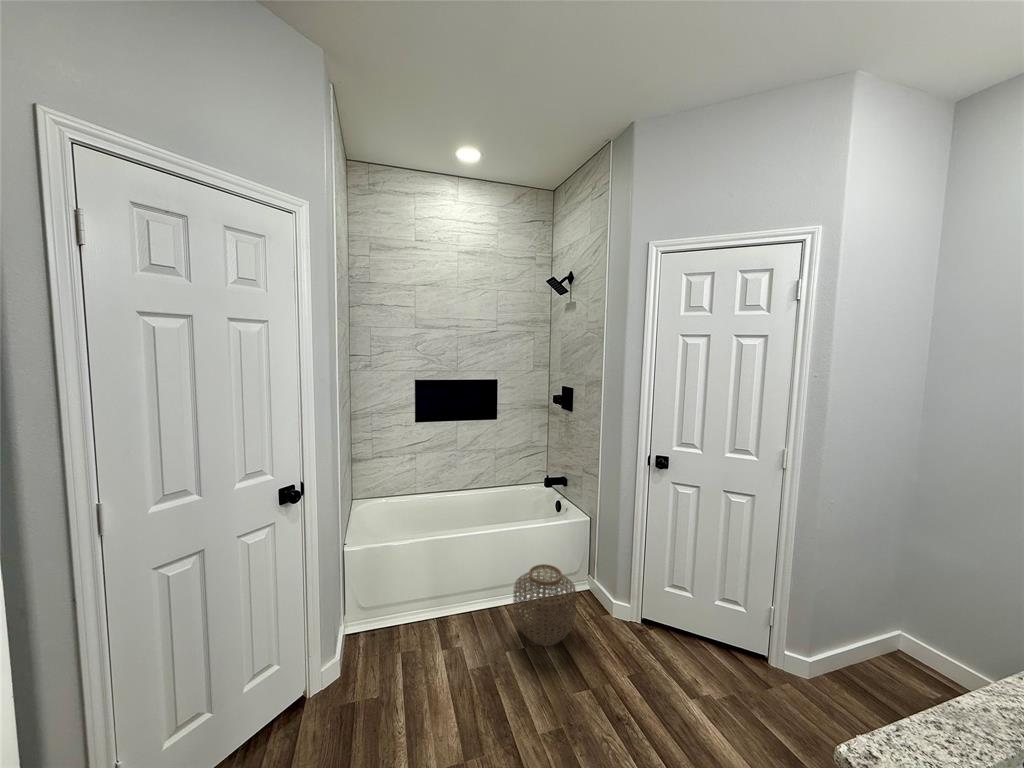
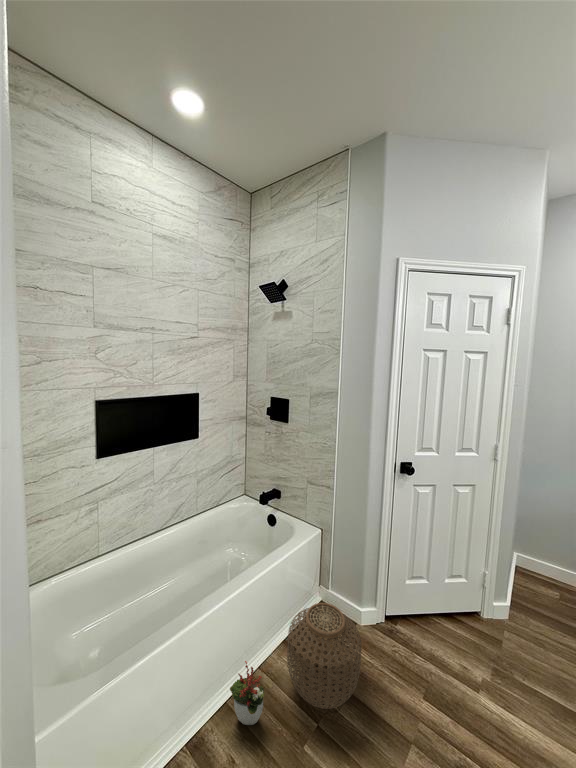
decorative plant: none [467,582,490,629] -> present [230,661,265,725]

